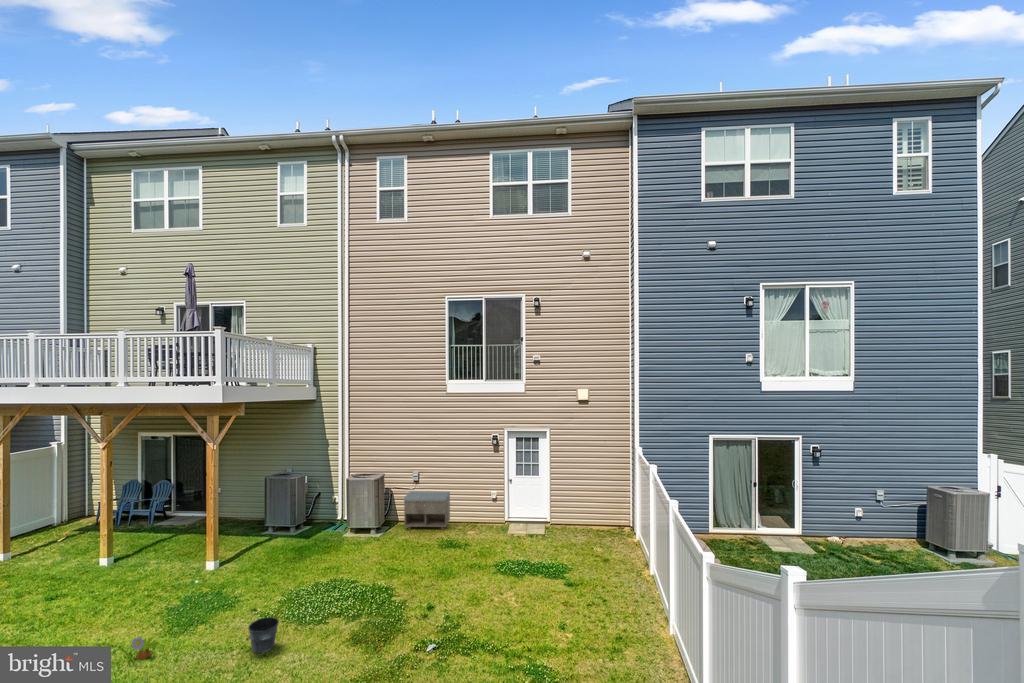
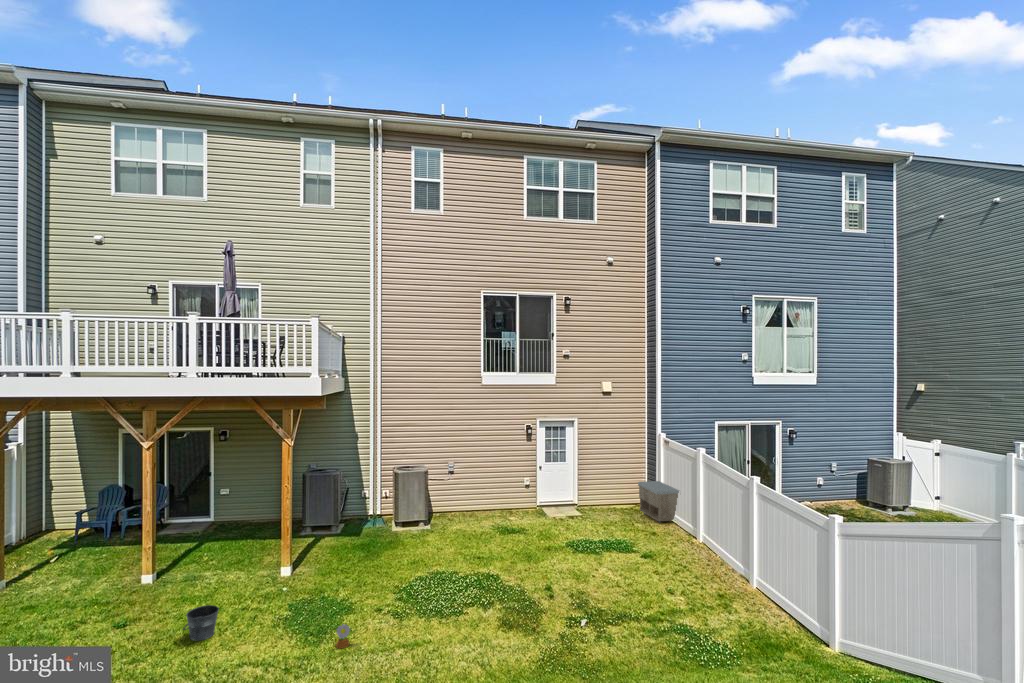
storage bench: present [404,491,450,529] -> present [638,481,679,523]
bucket: present [246,617,279,653] -> present [183,605,219,641]

